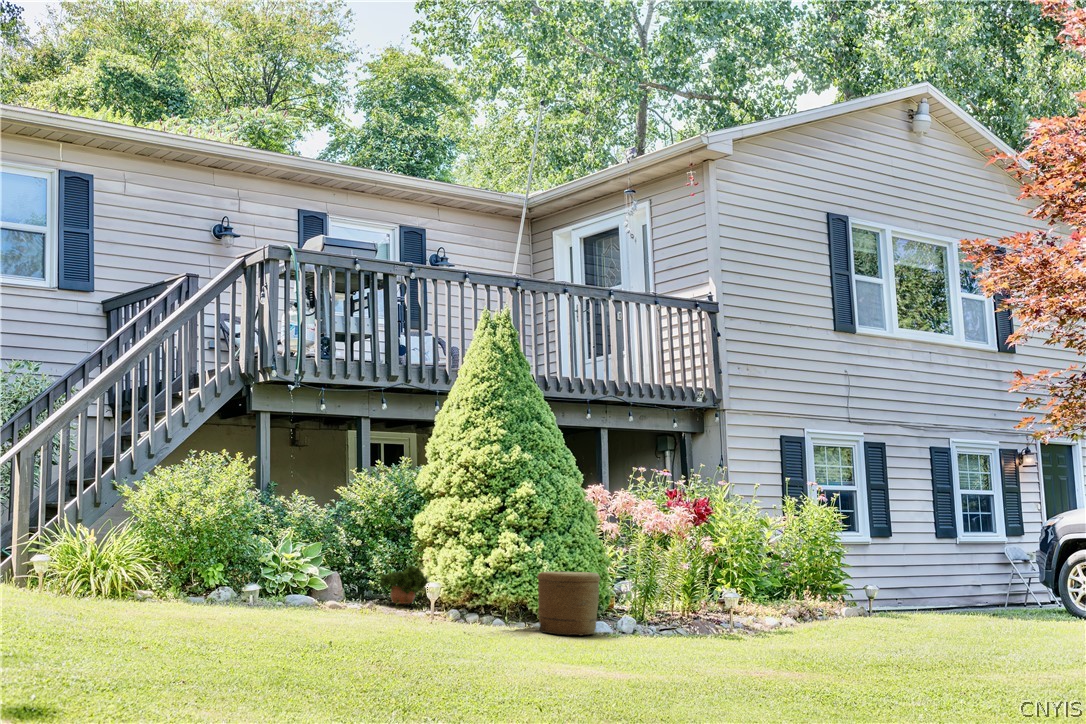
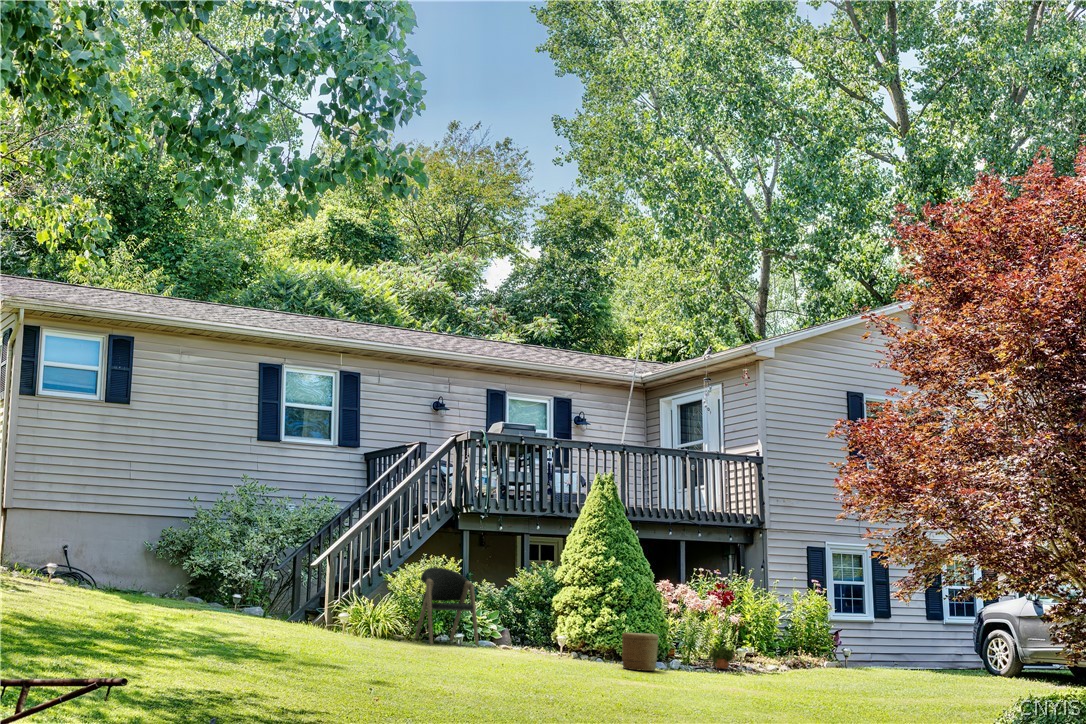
chair: none [168,470,287,607] -> present [414,567,479,645]
potted plant: present [370,566,430,605] -> present [704,646,735,669]

